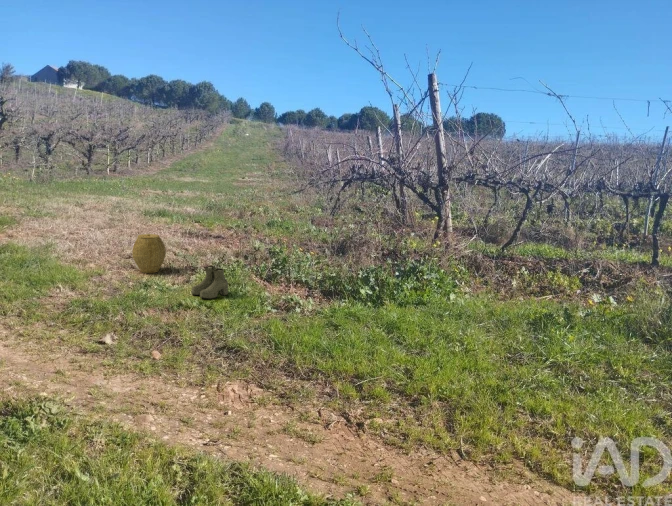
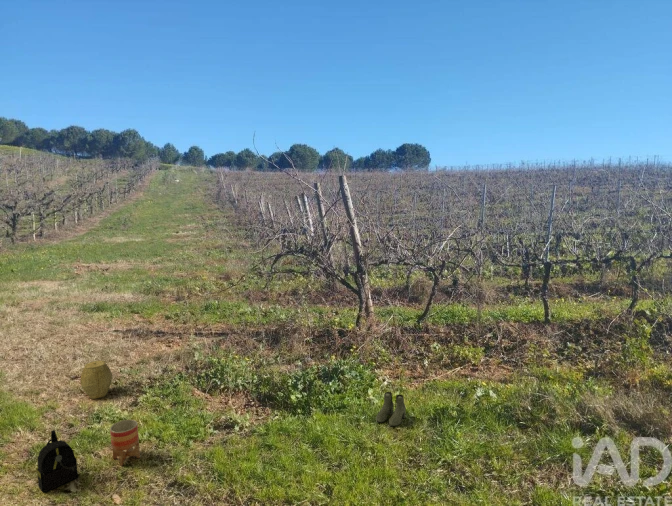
boots: present [191,266,228,299] -> present [376,392,406,426]
backpack: none [71,272,118,338] -> present [37,430,78,492]
planter: none [156,279,187,327] -> present [110,420,140,466]

